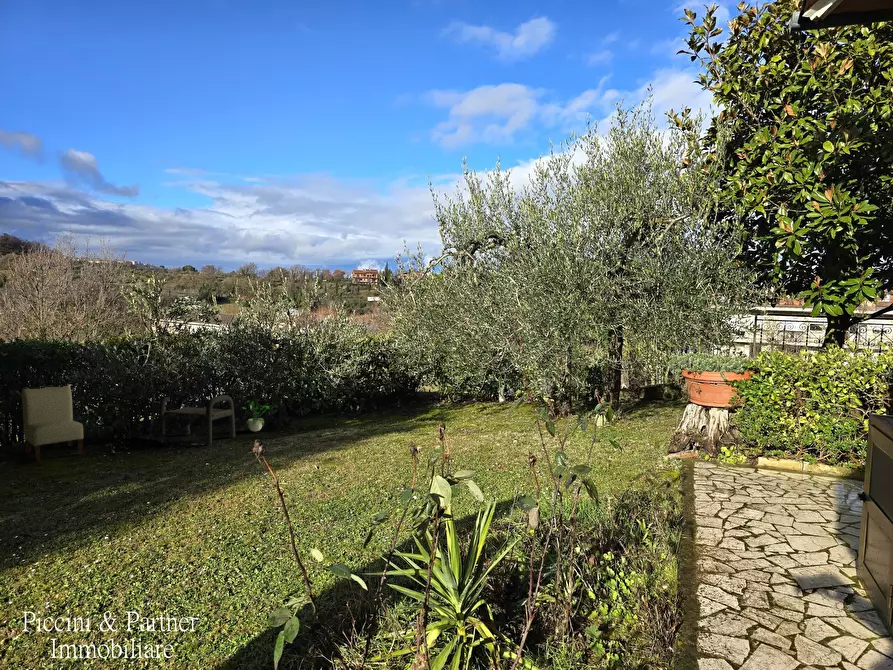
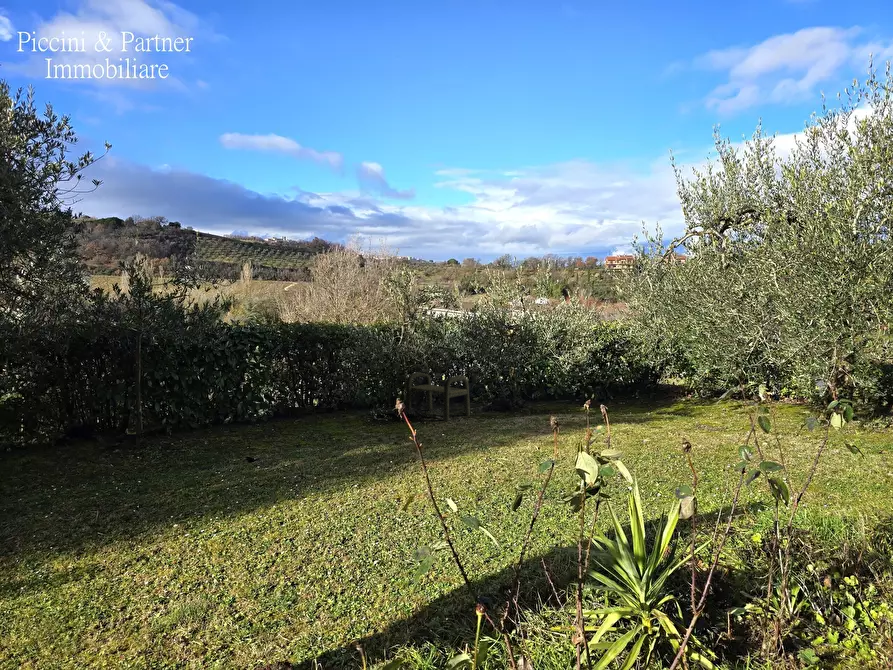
chair: present [22,386,83,461] -> none [306,359,348,422]
potted plant: present [244,401,269,431] -> none [476,374,512,412]

